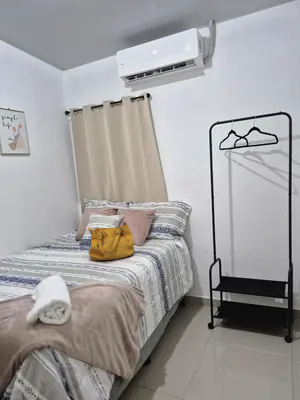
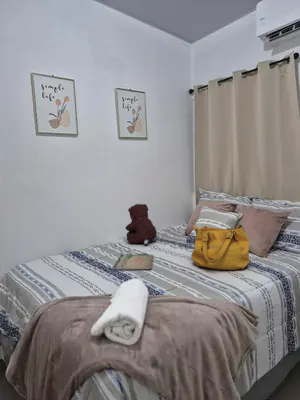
teddy bear: none [18,216,49,255] -> present [126,204,156,245]
tray: none [18,257,56,278] -> present [113,253,153,270]

